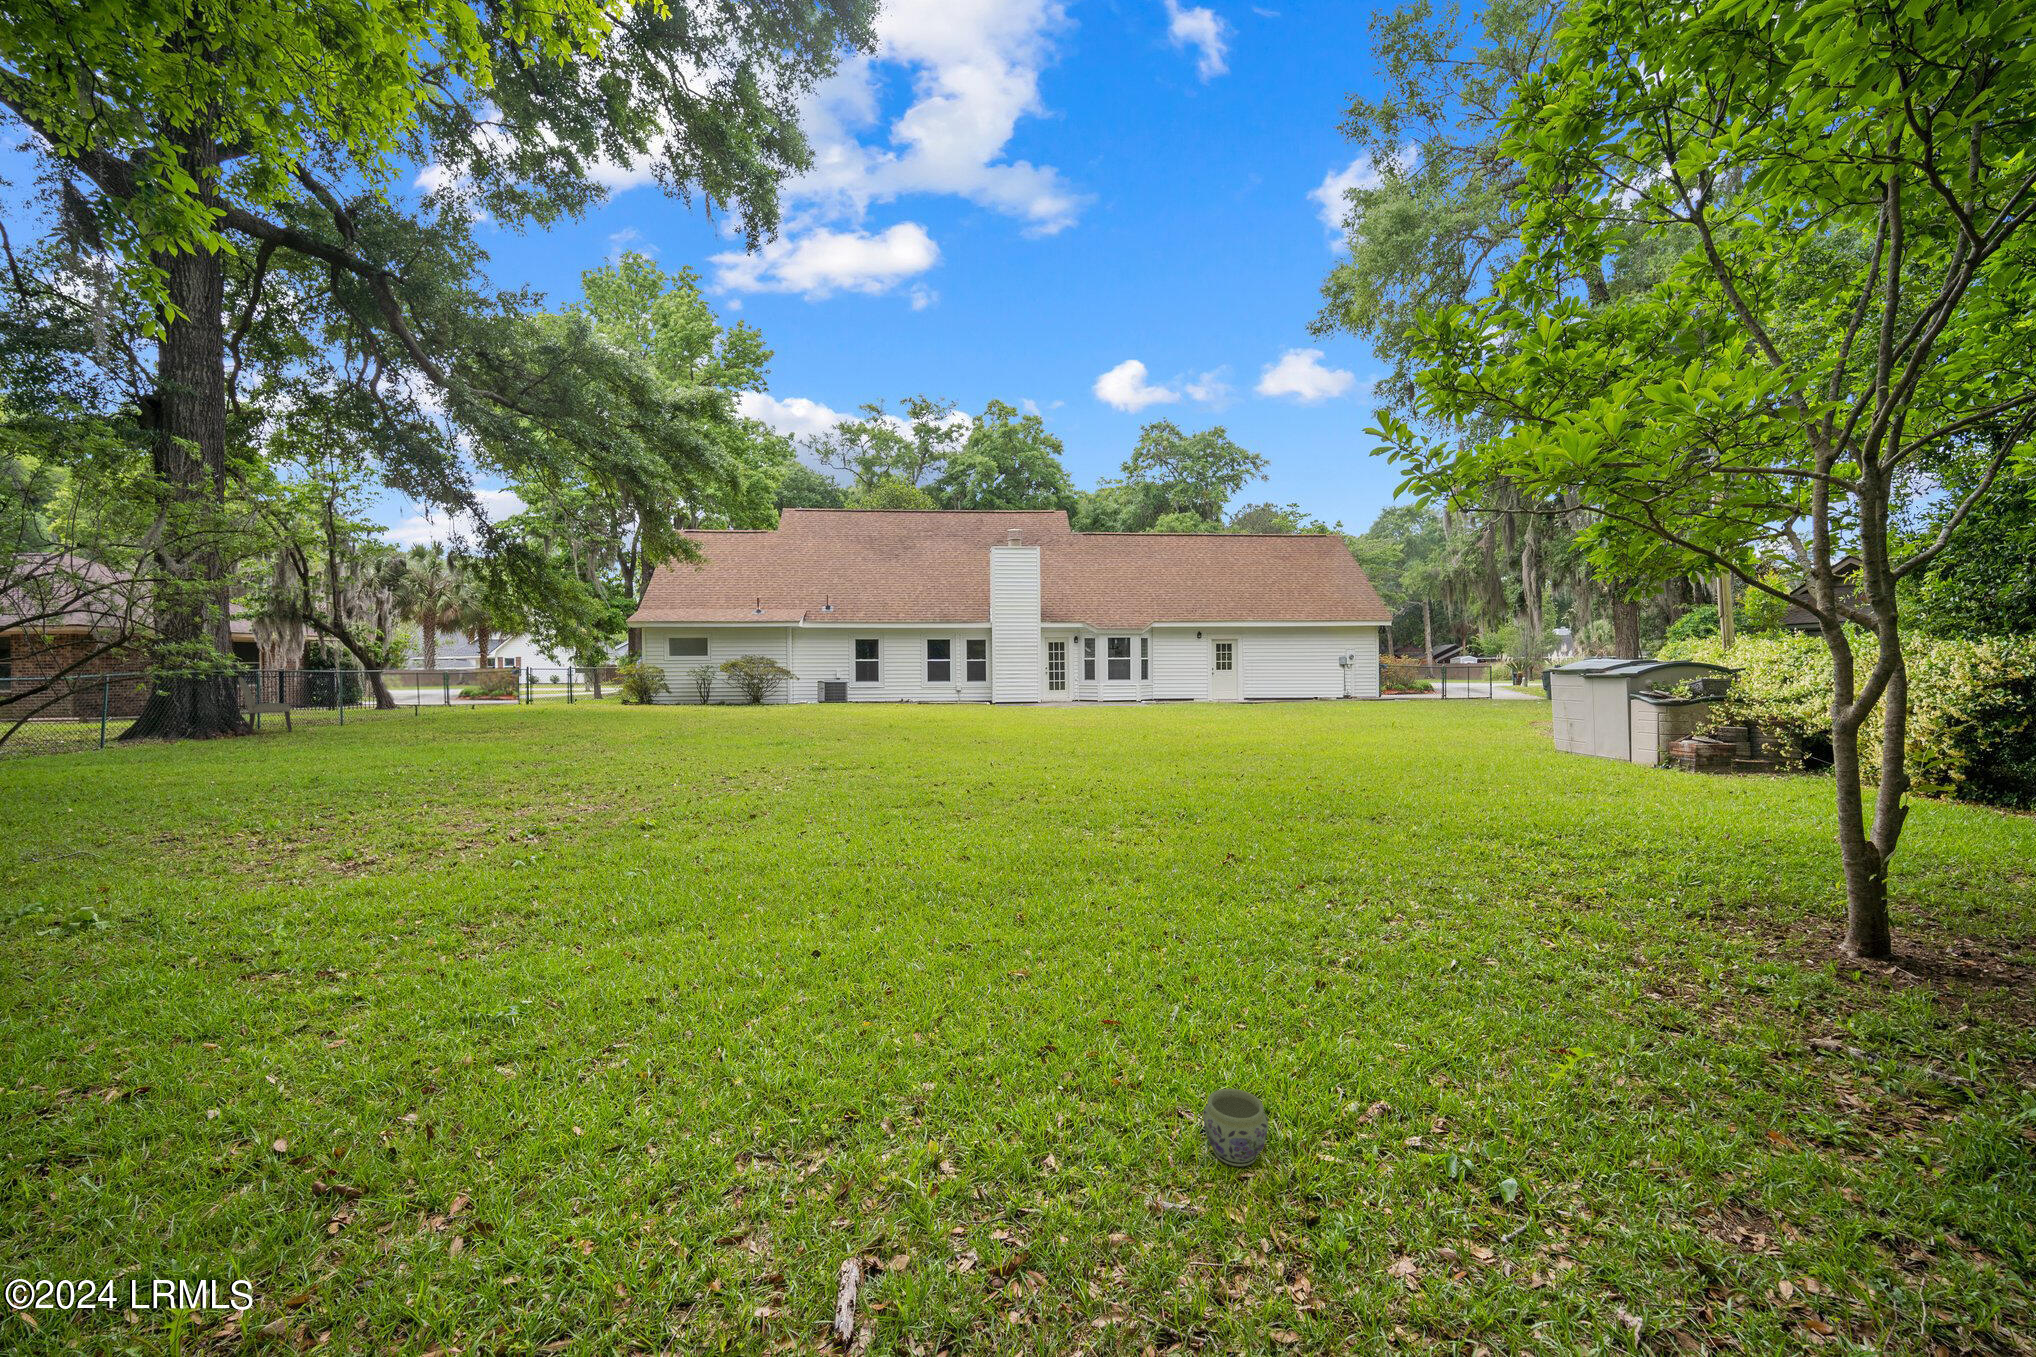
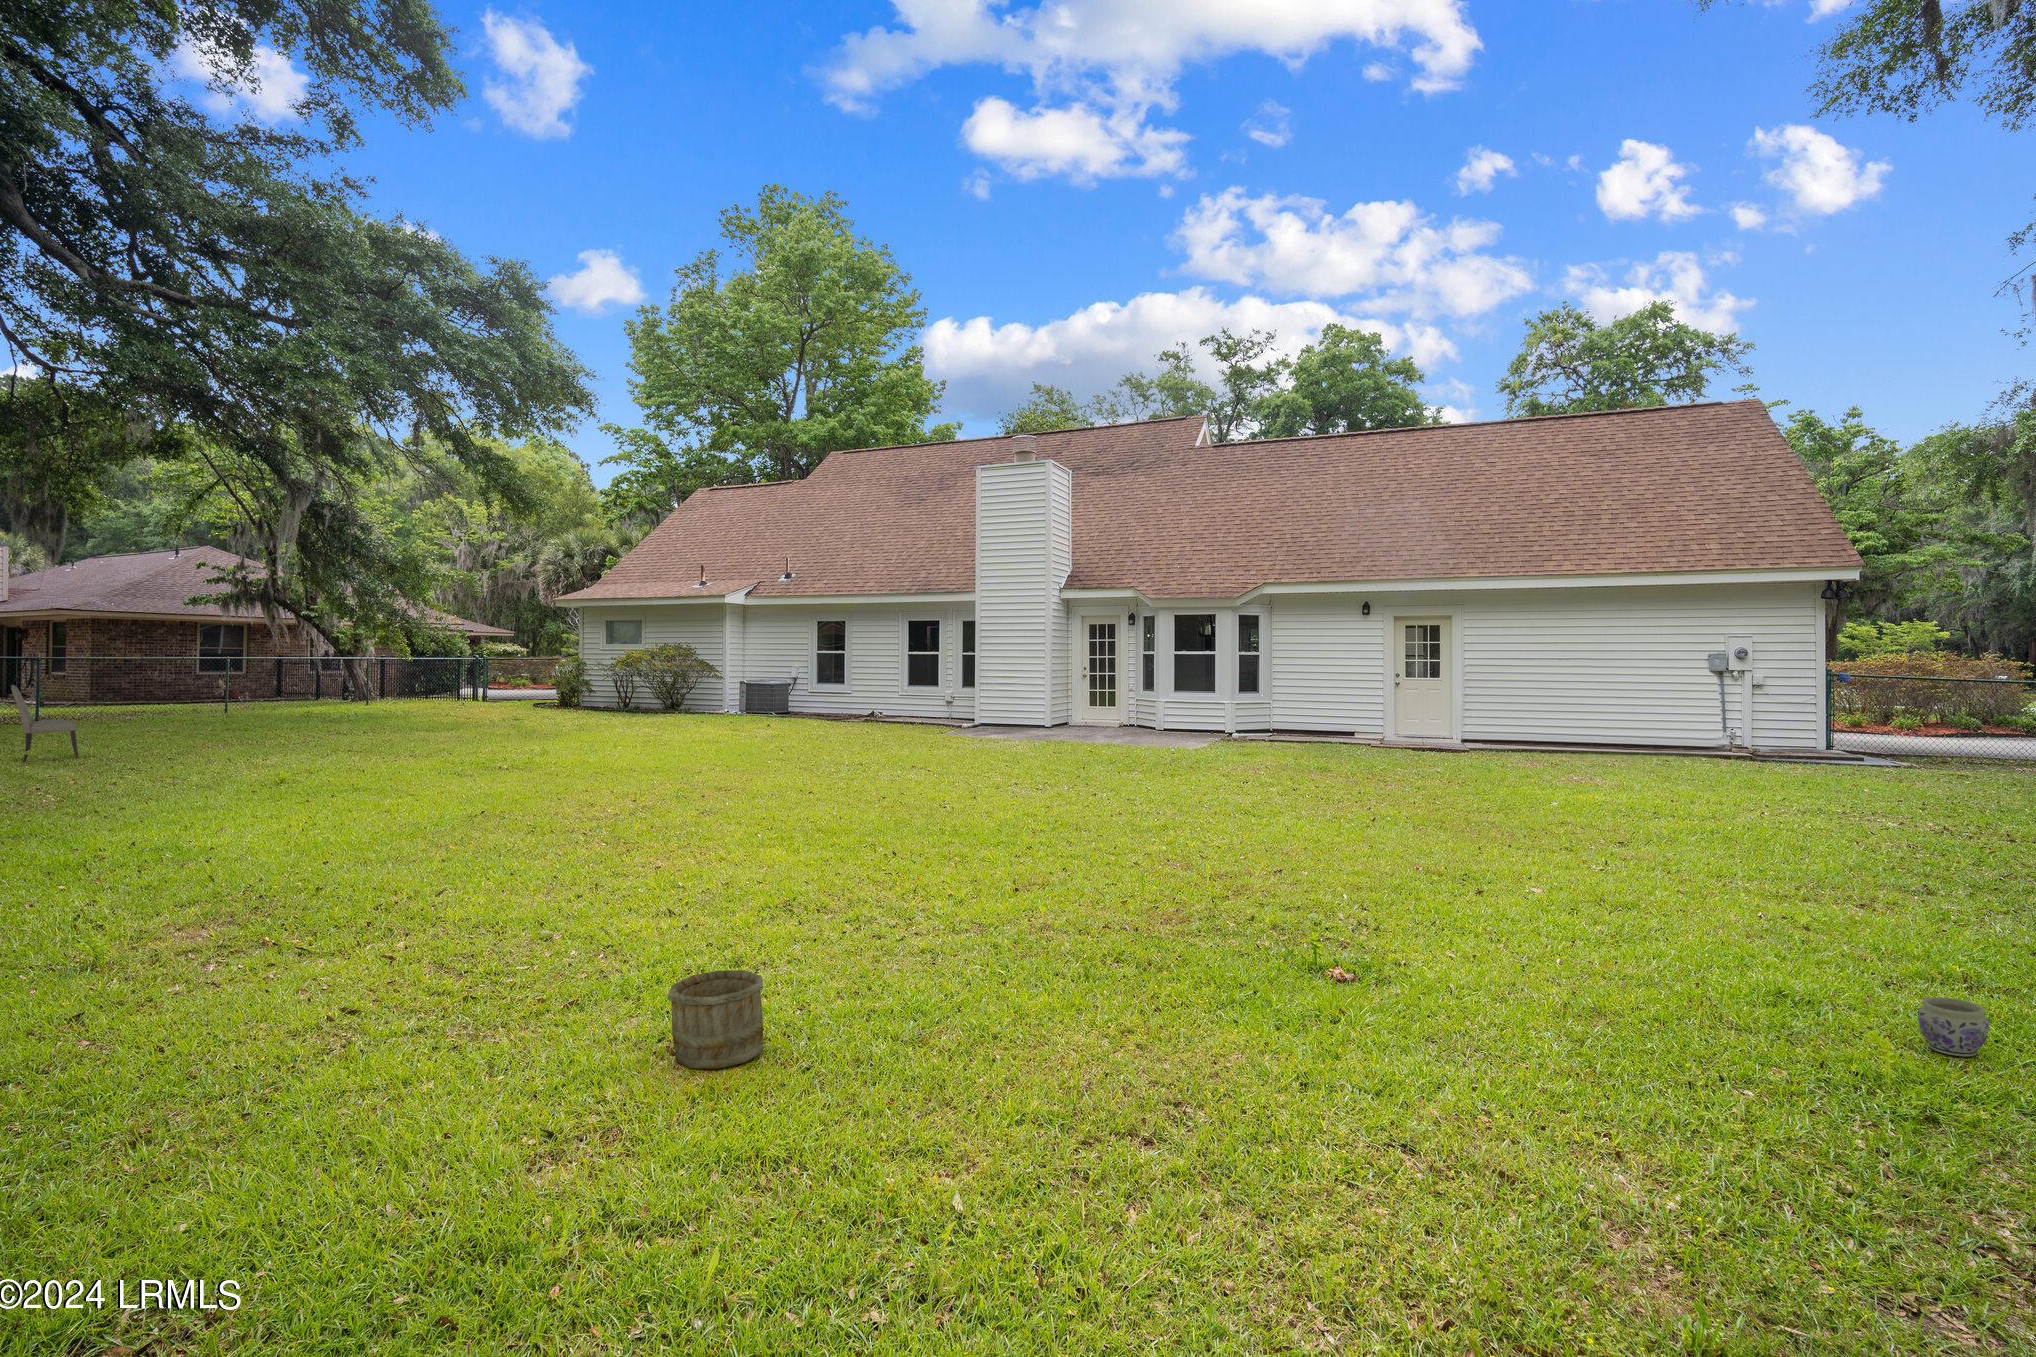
wooden bucket: none [696,938,779,1026] -> present [667,970,763,1069]
planter: present [1203,1089,1268,1168] -> present [1918,997,1990,1058]

